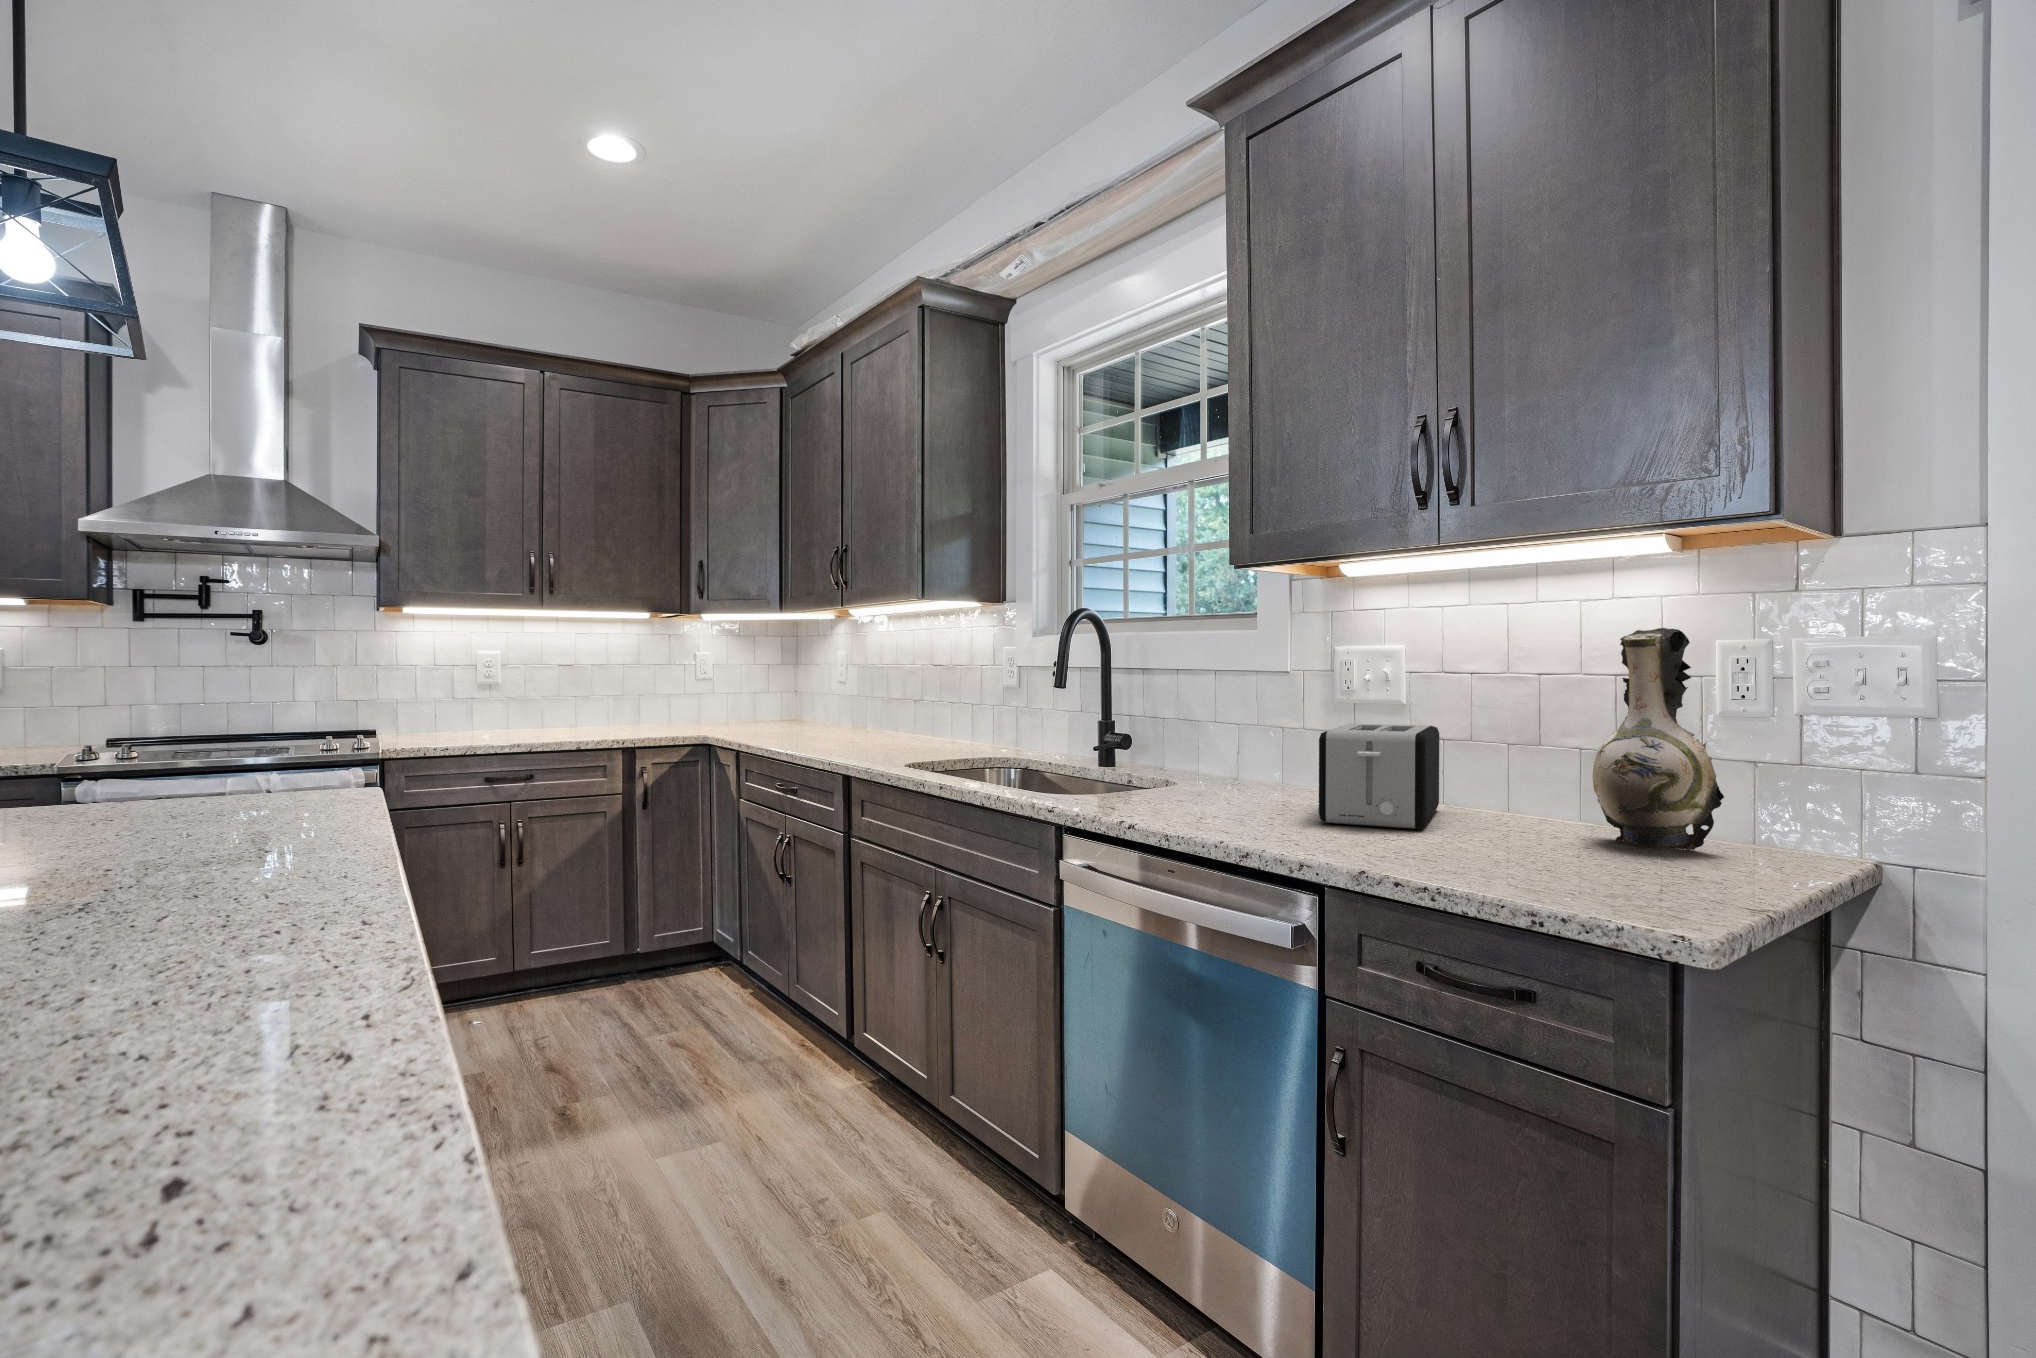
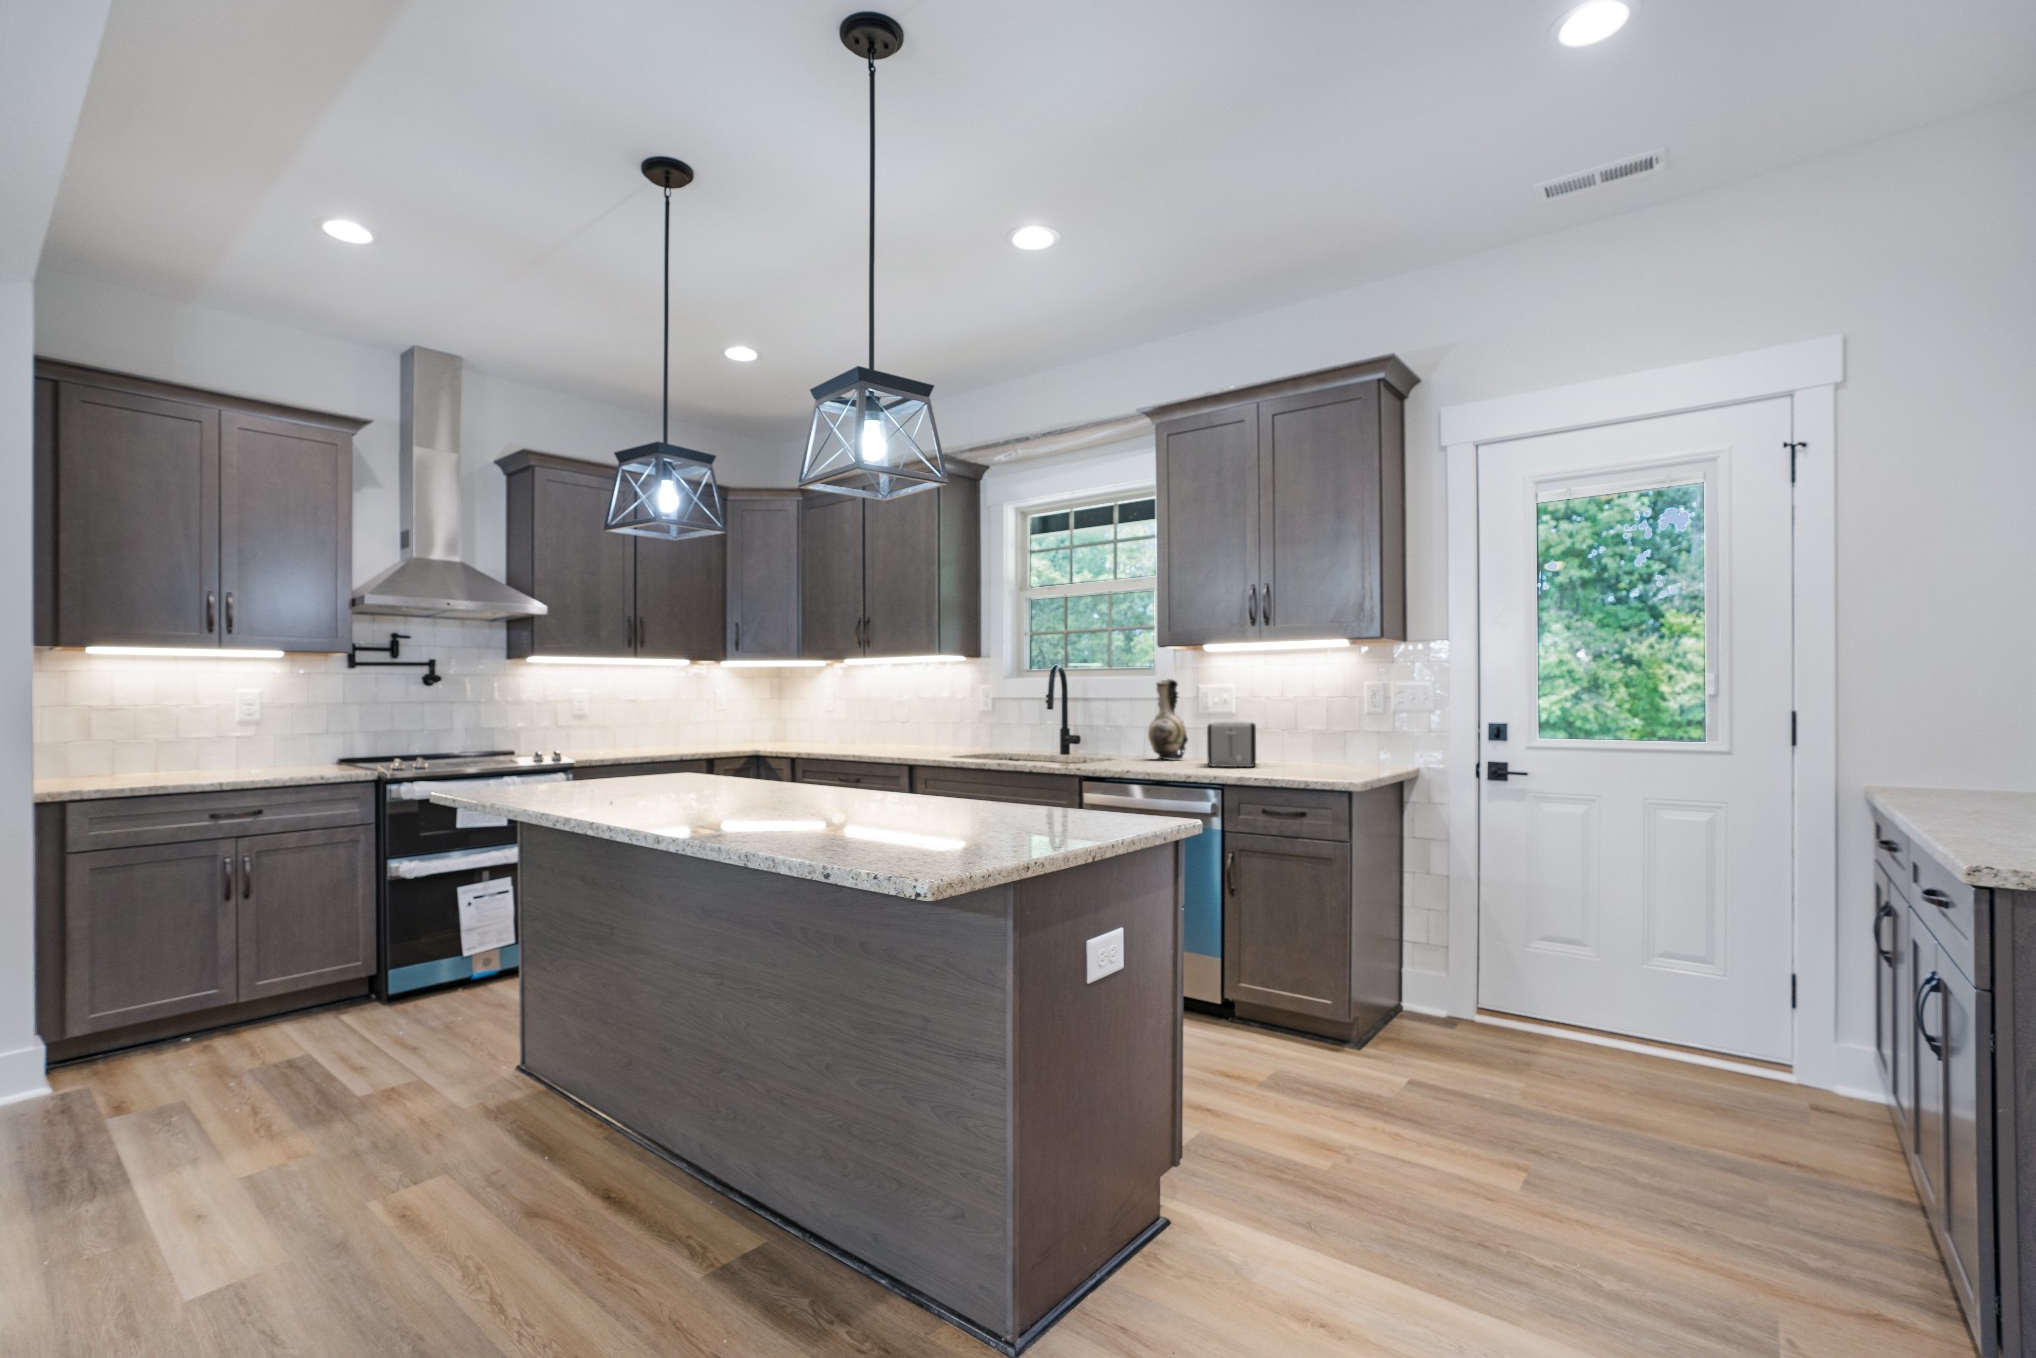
decorative vase: present [1593,628,1724,852] -> present [1148,679,1188,760]

